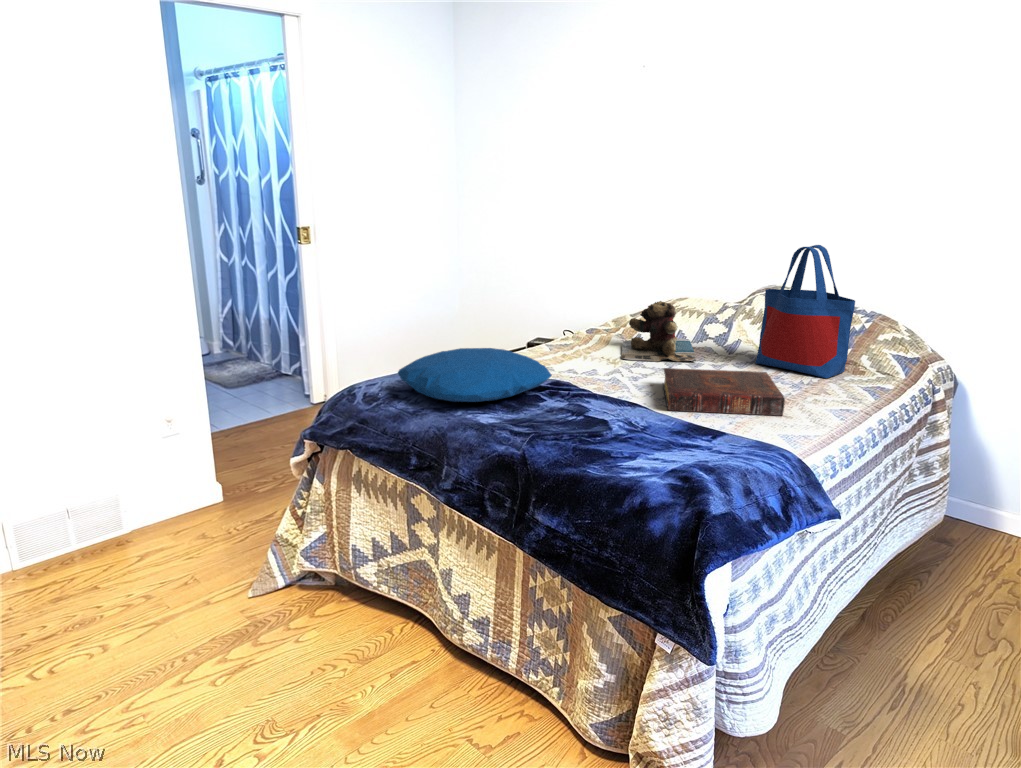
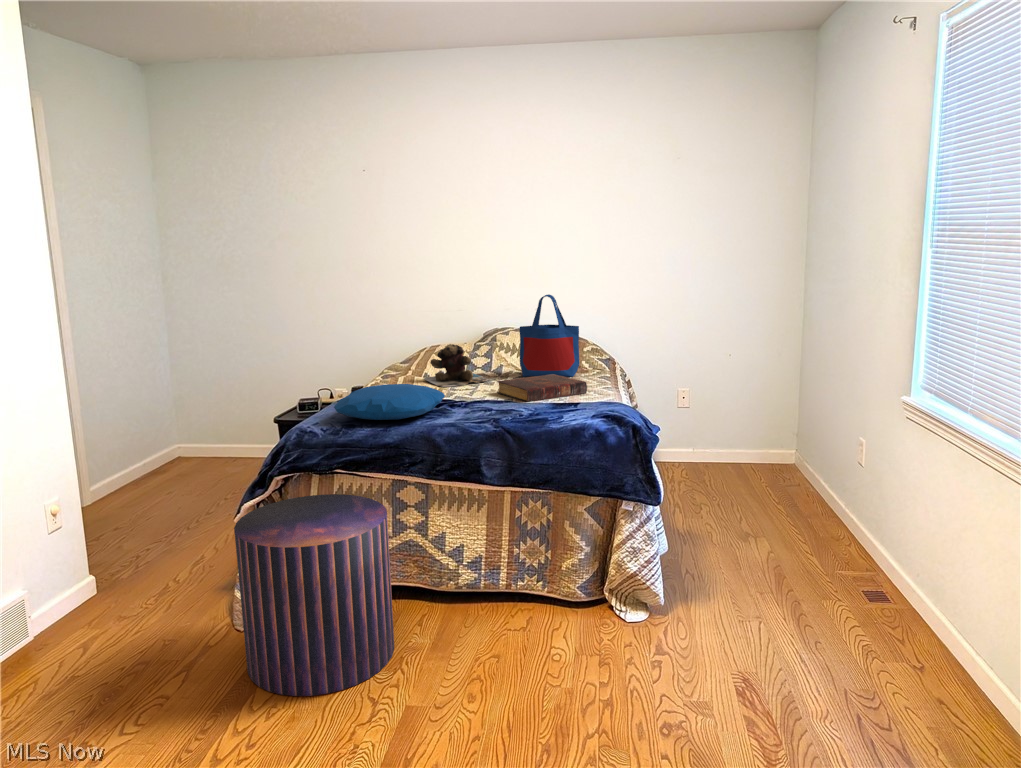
pouf: none [154,471,358,726] -> present [234,494,394,696]

